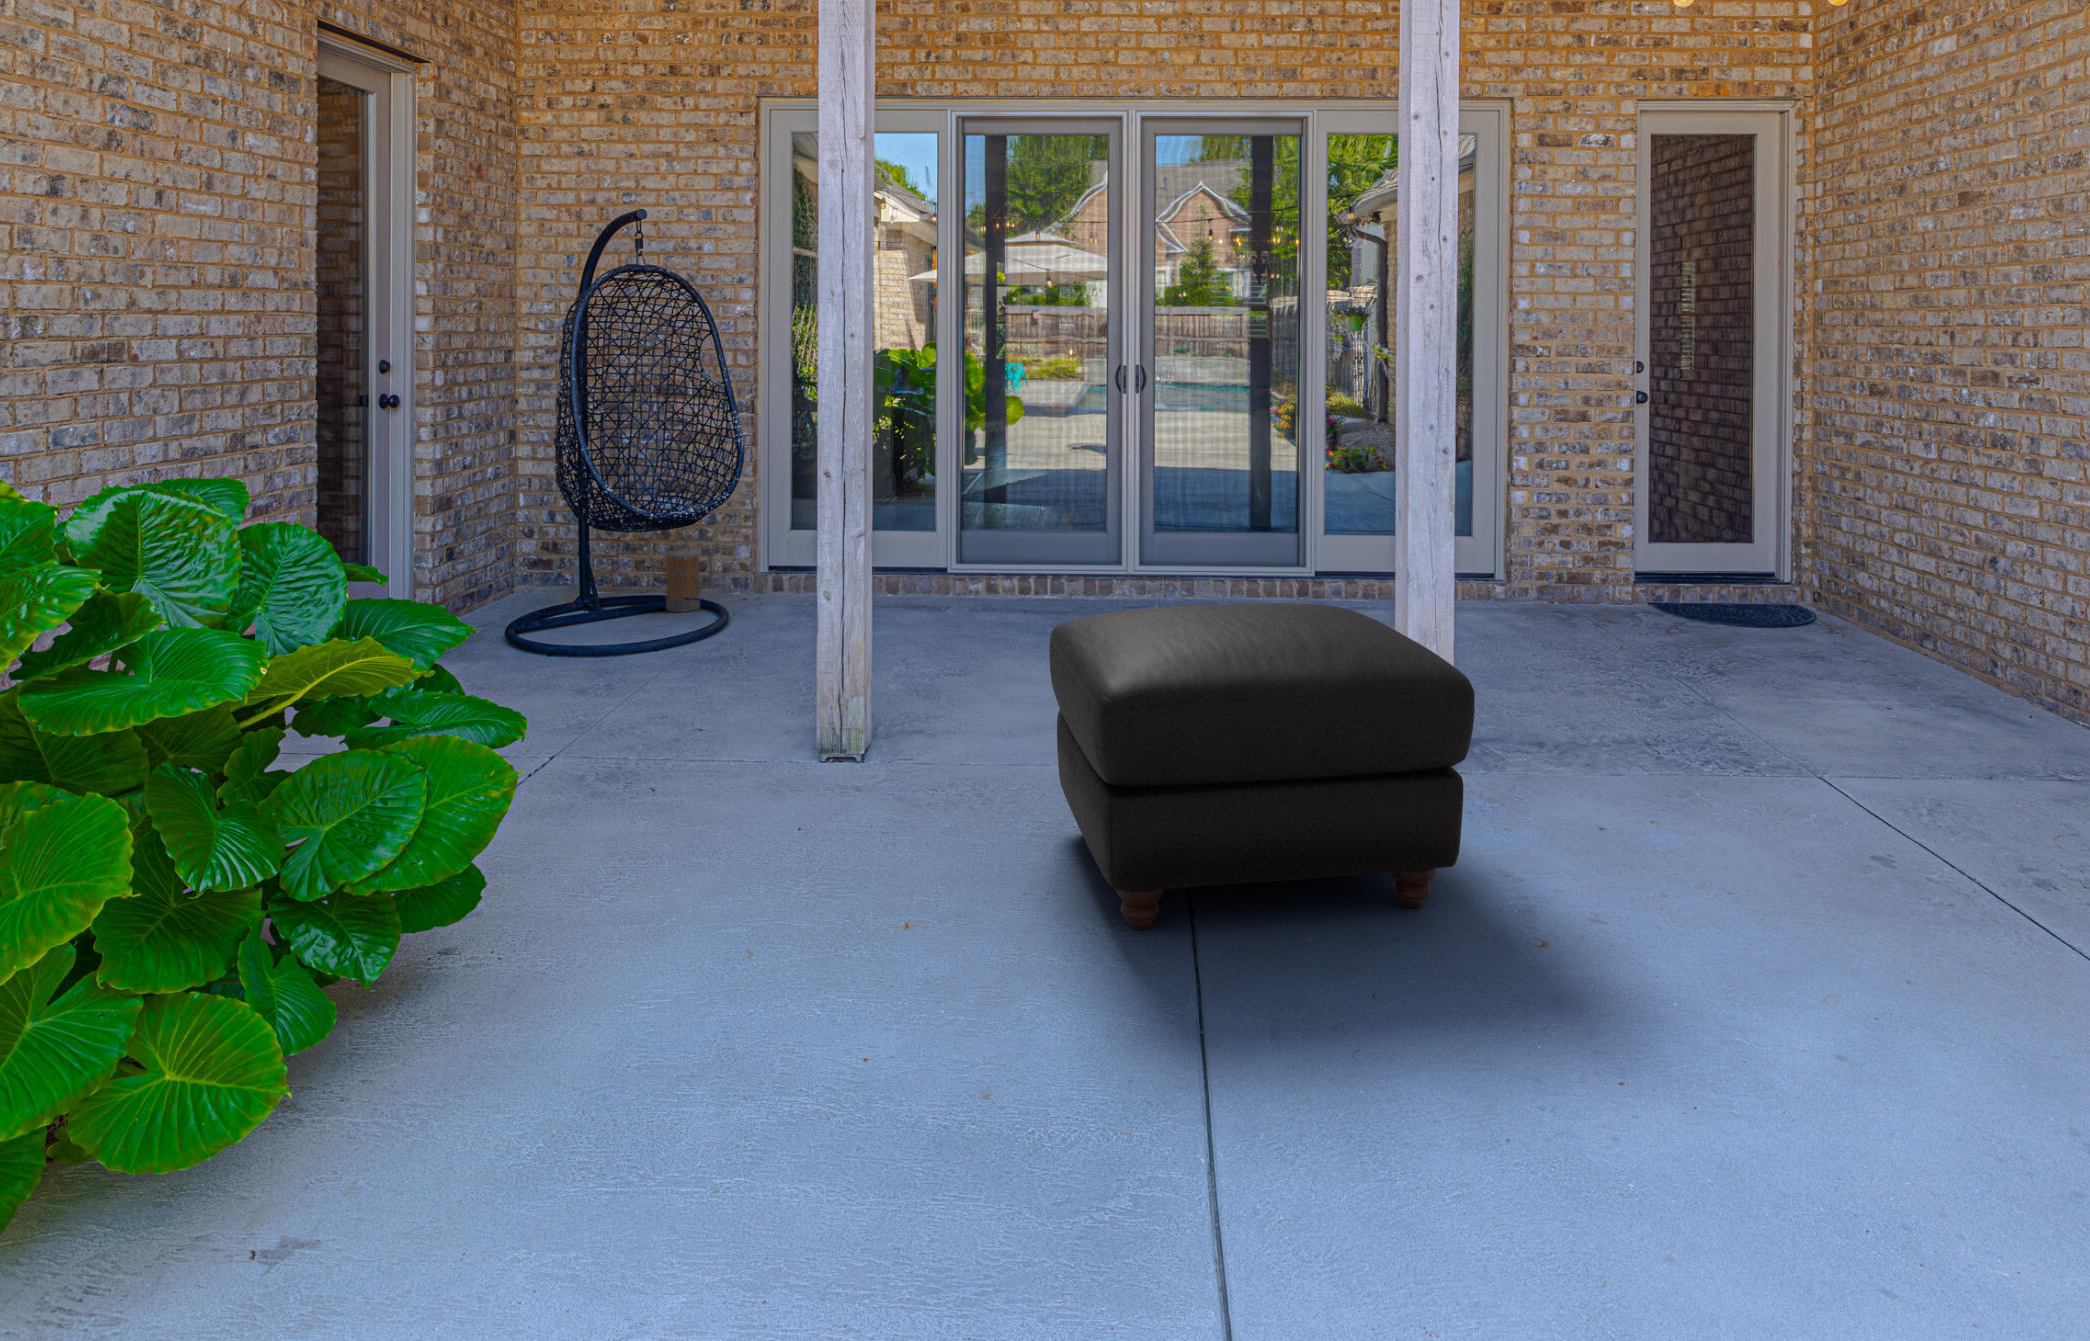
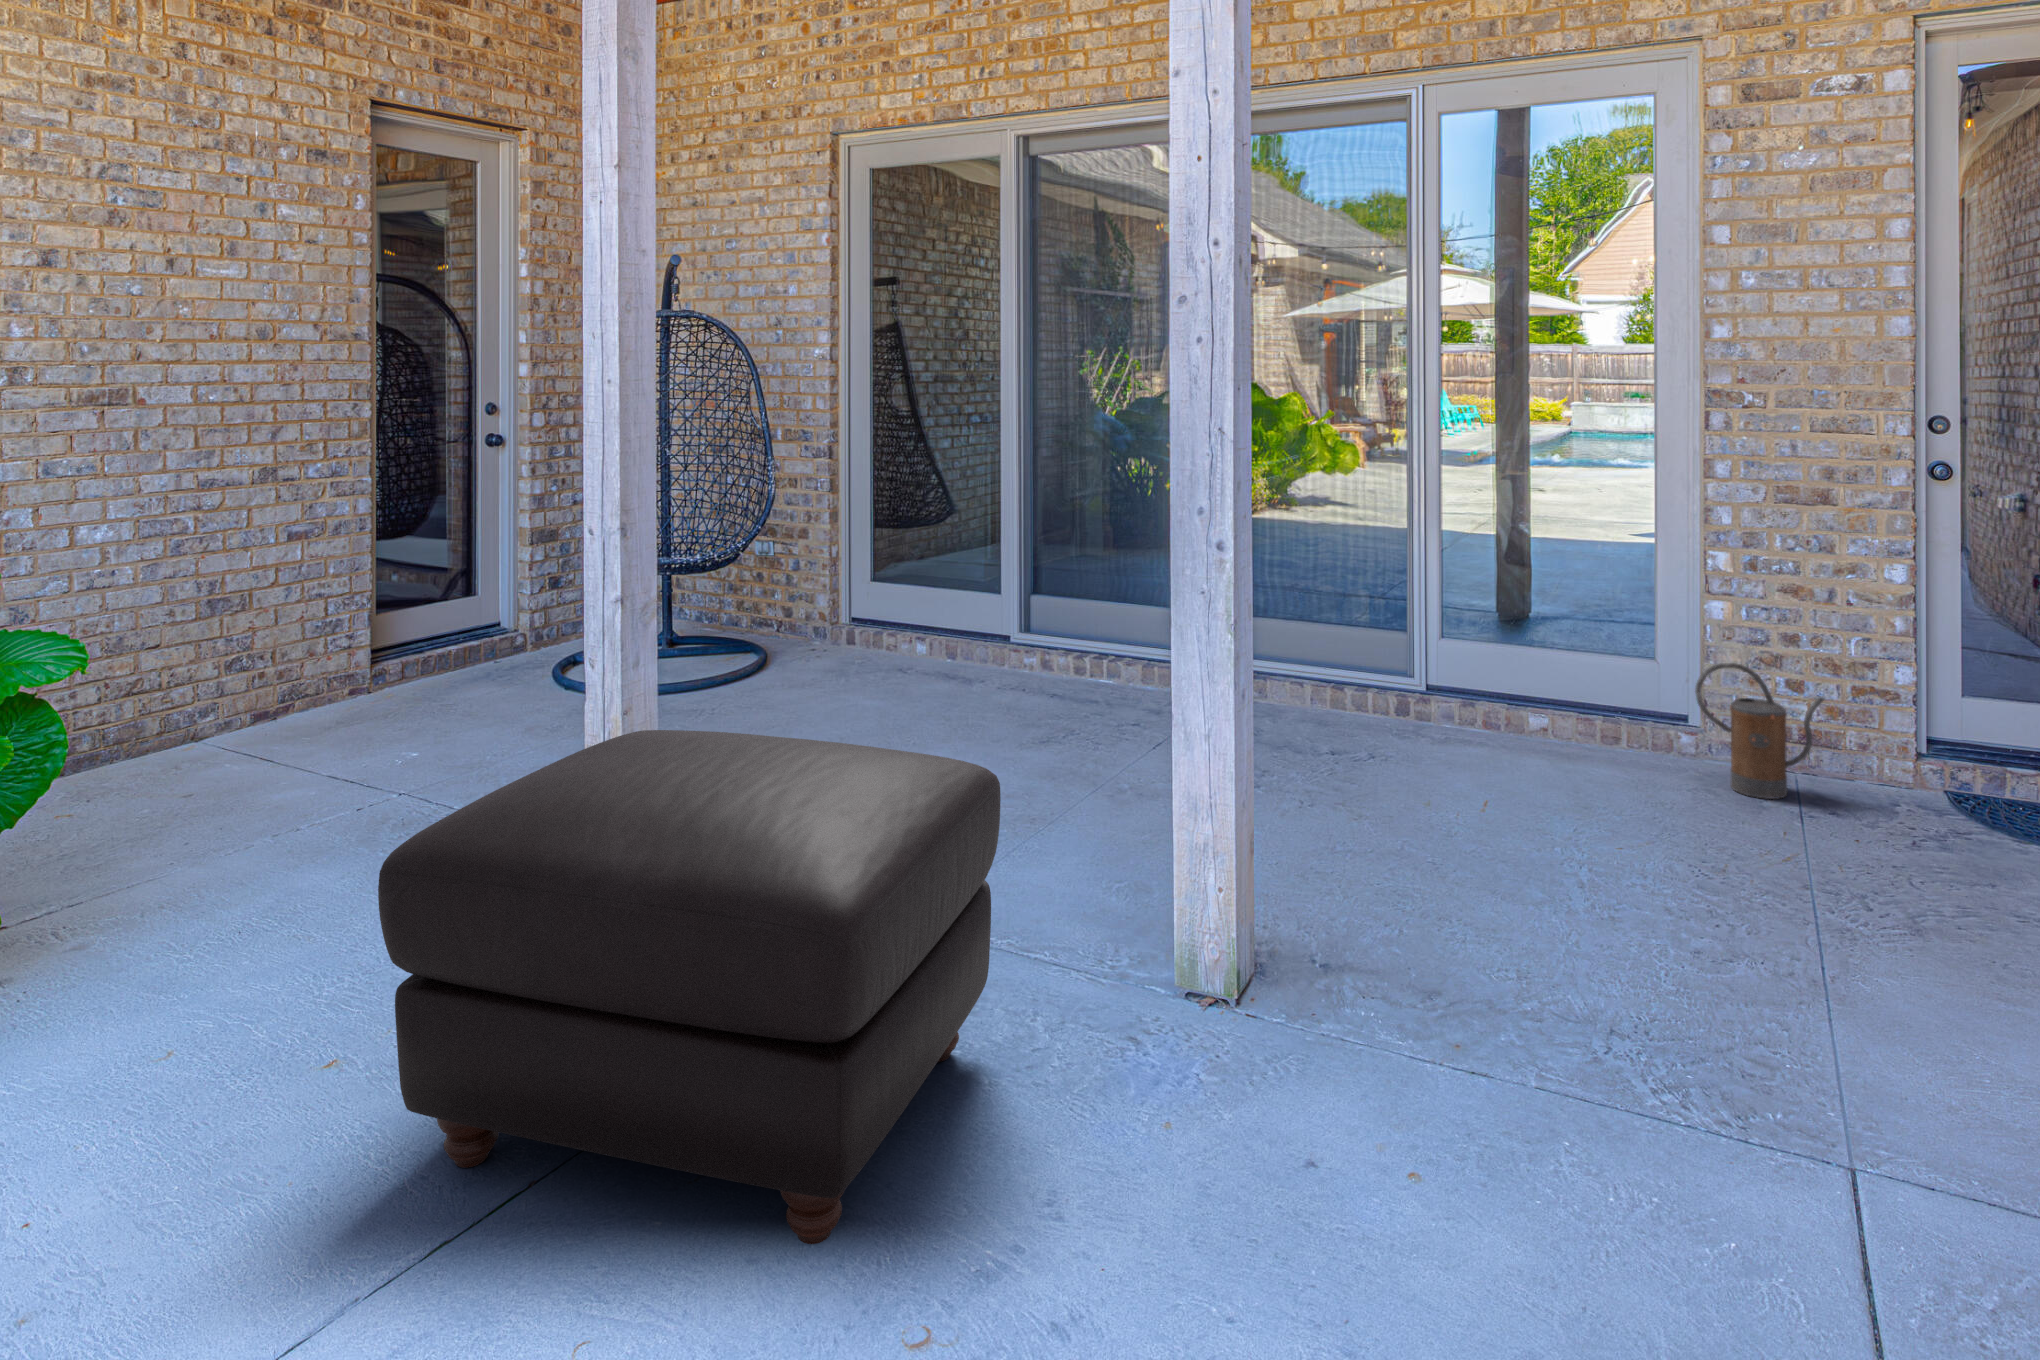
watering can: present [646,530,719,612] -> present [1695,663,1824,799]

